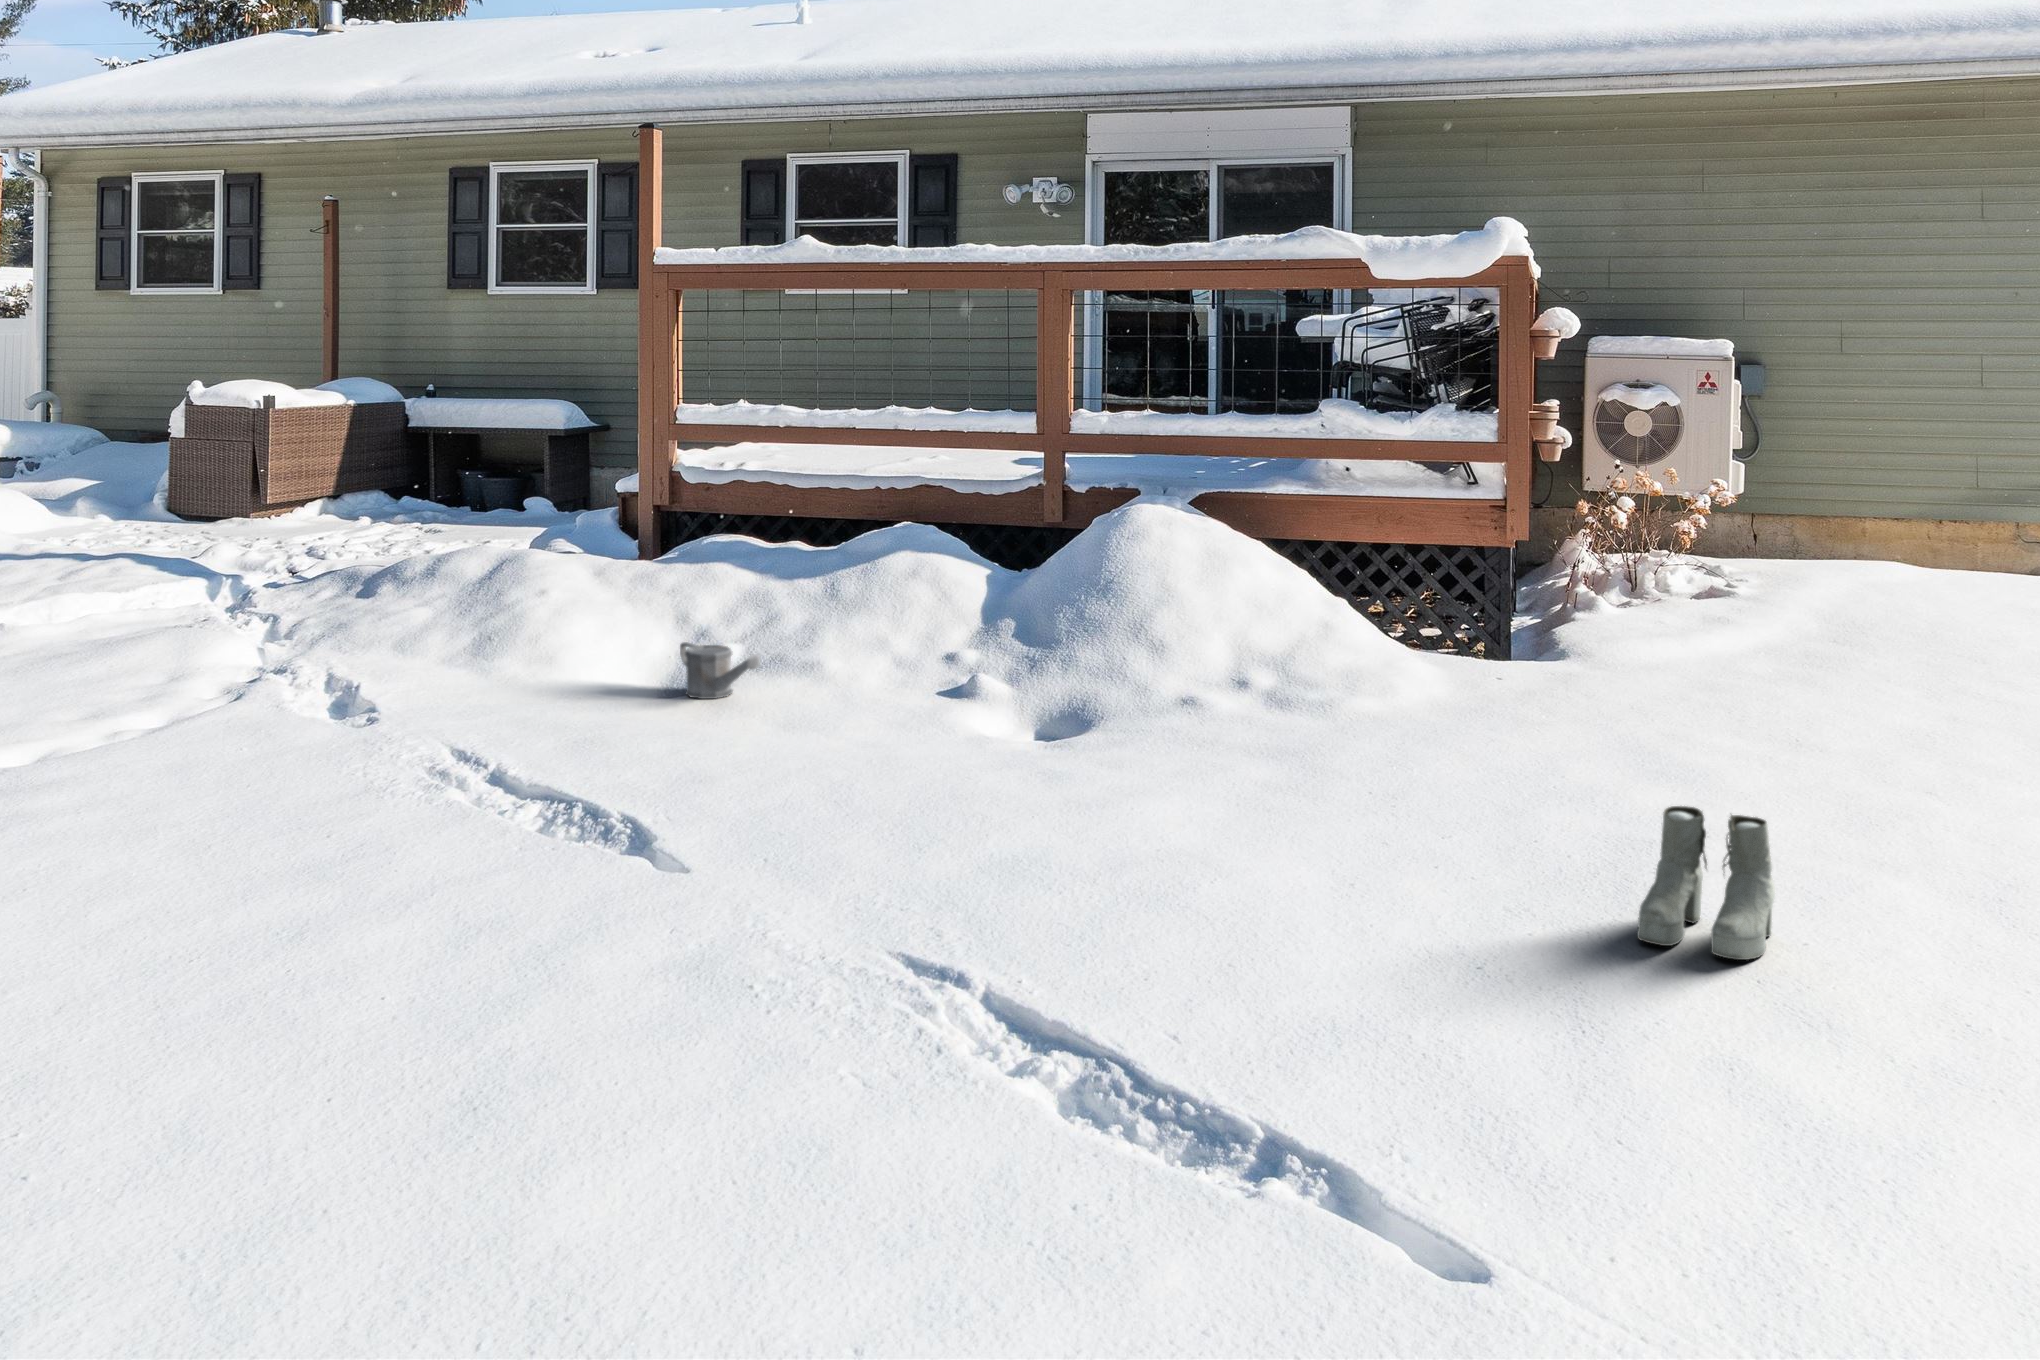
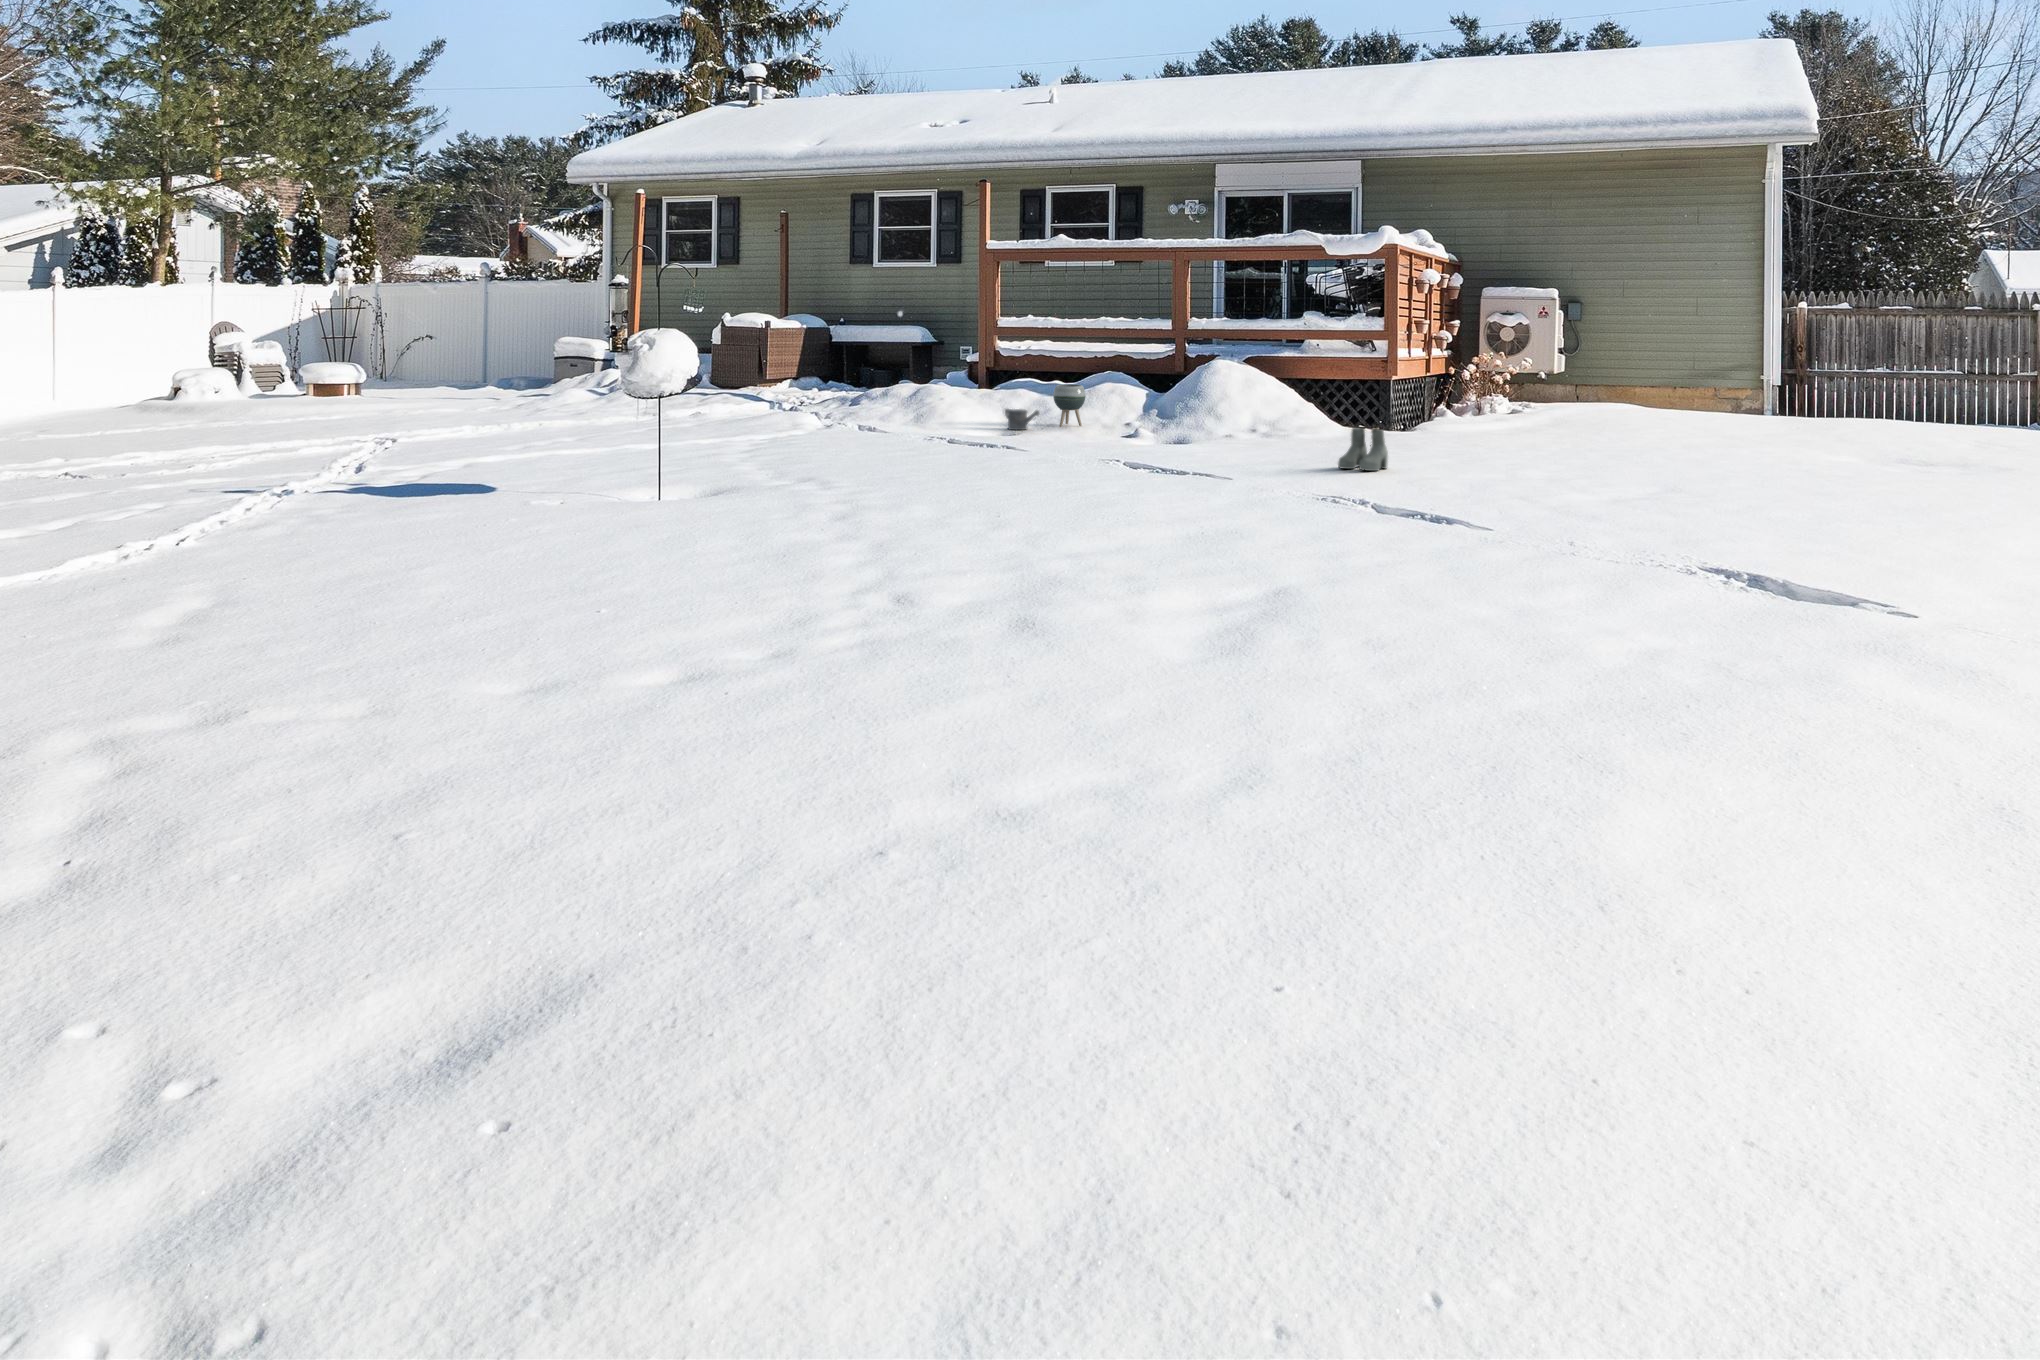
planter: none [793,577,867,678] -> present [1053,384,1086,427]

